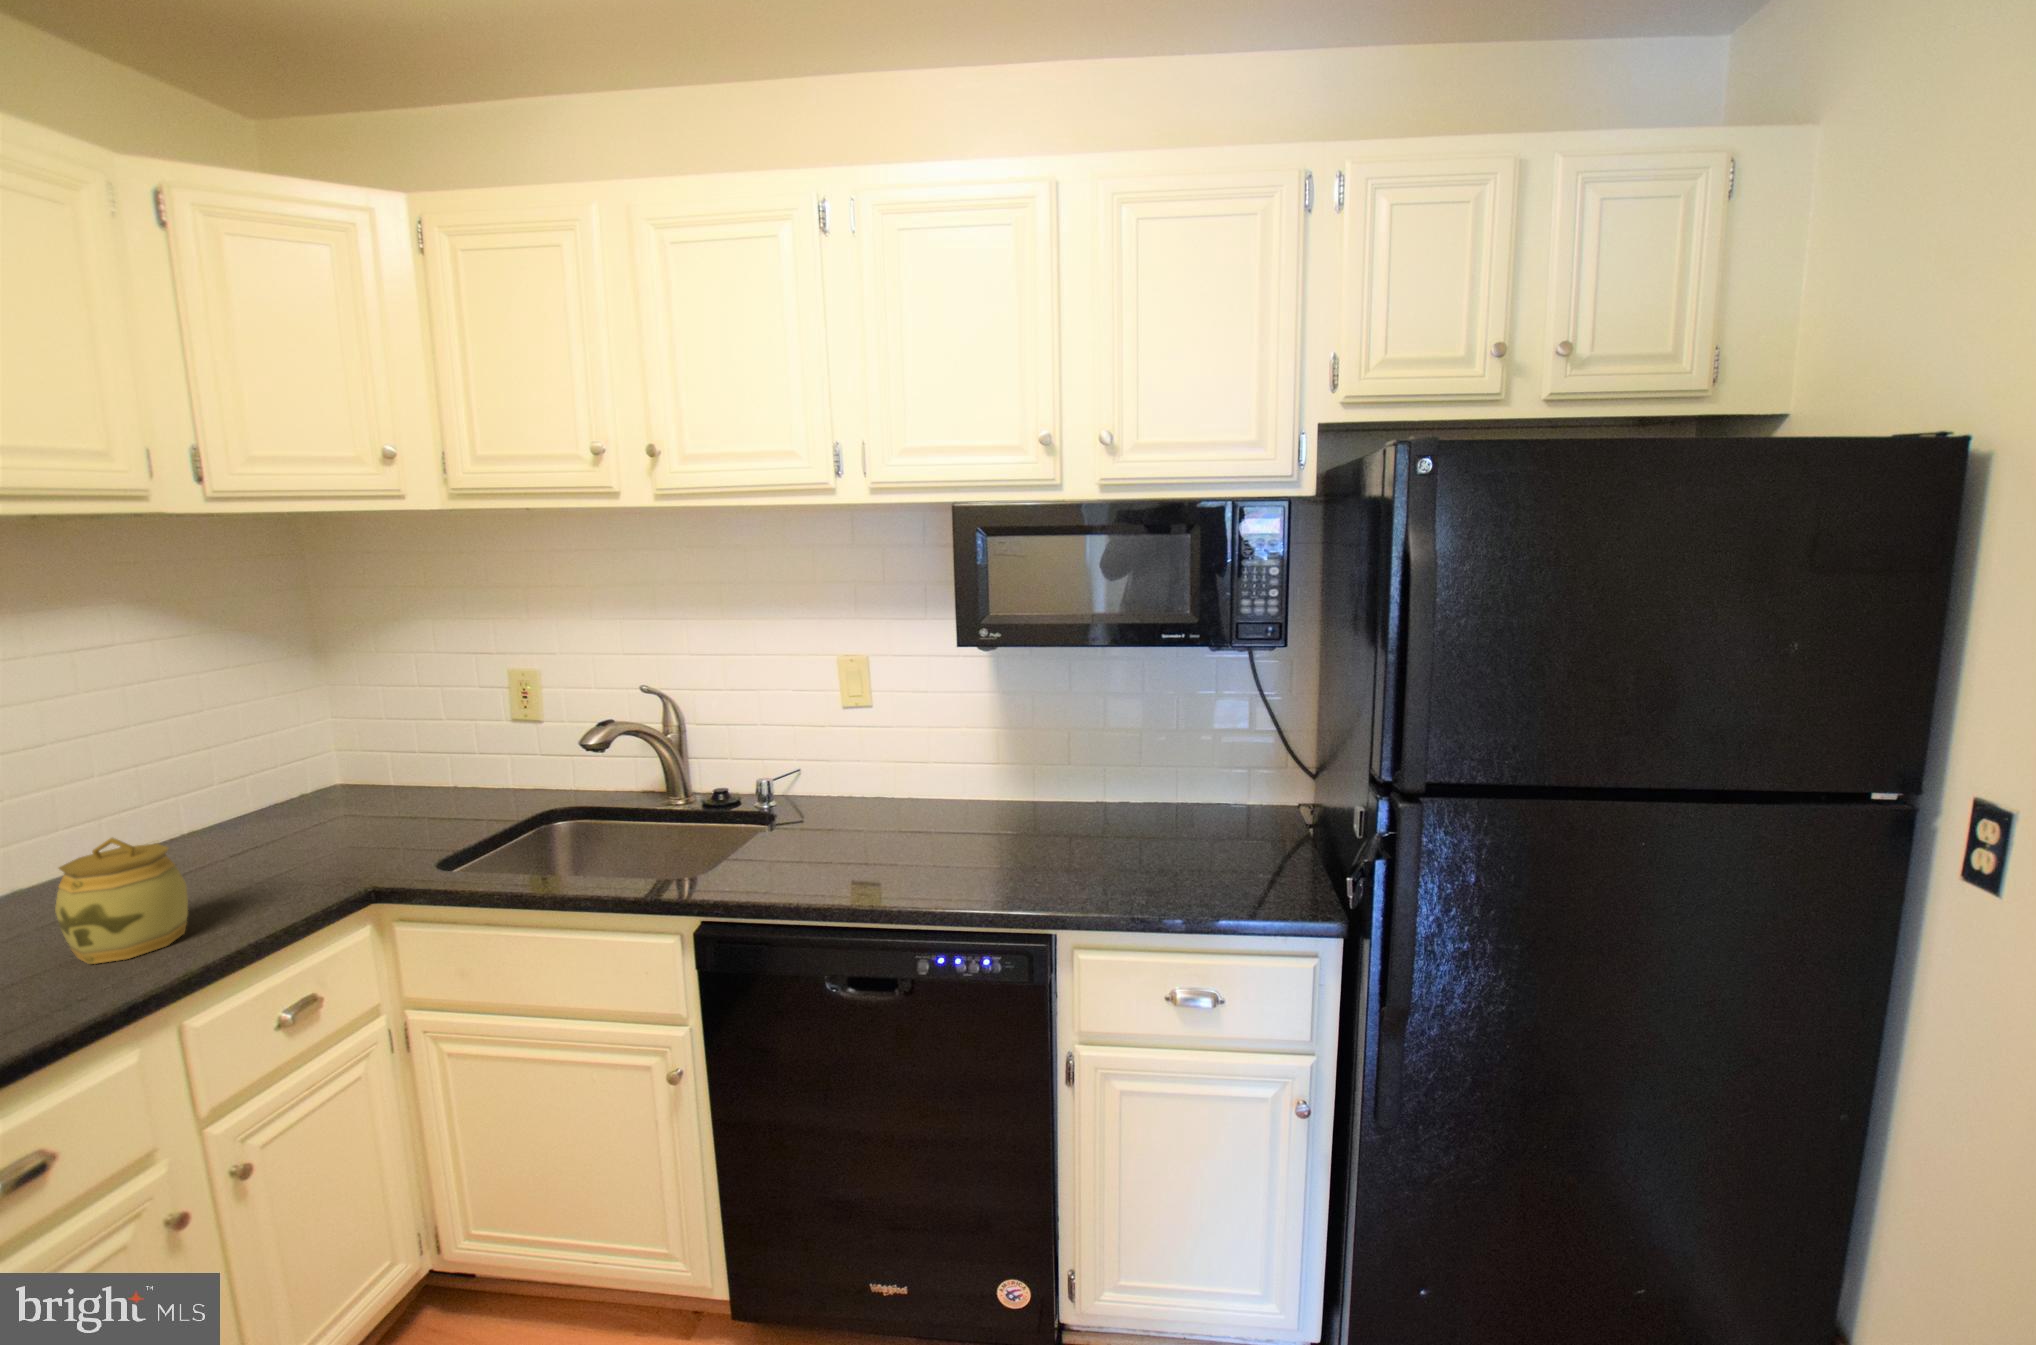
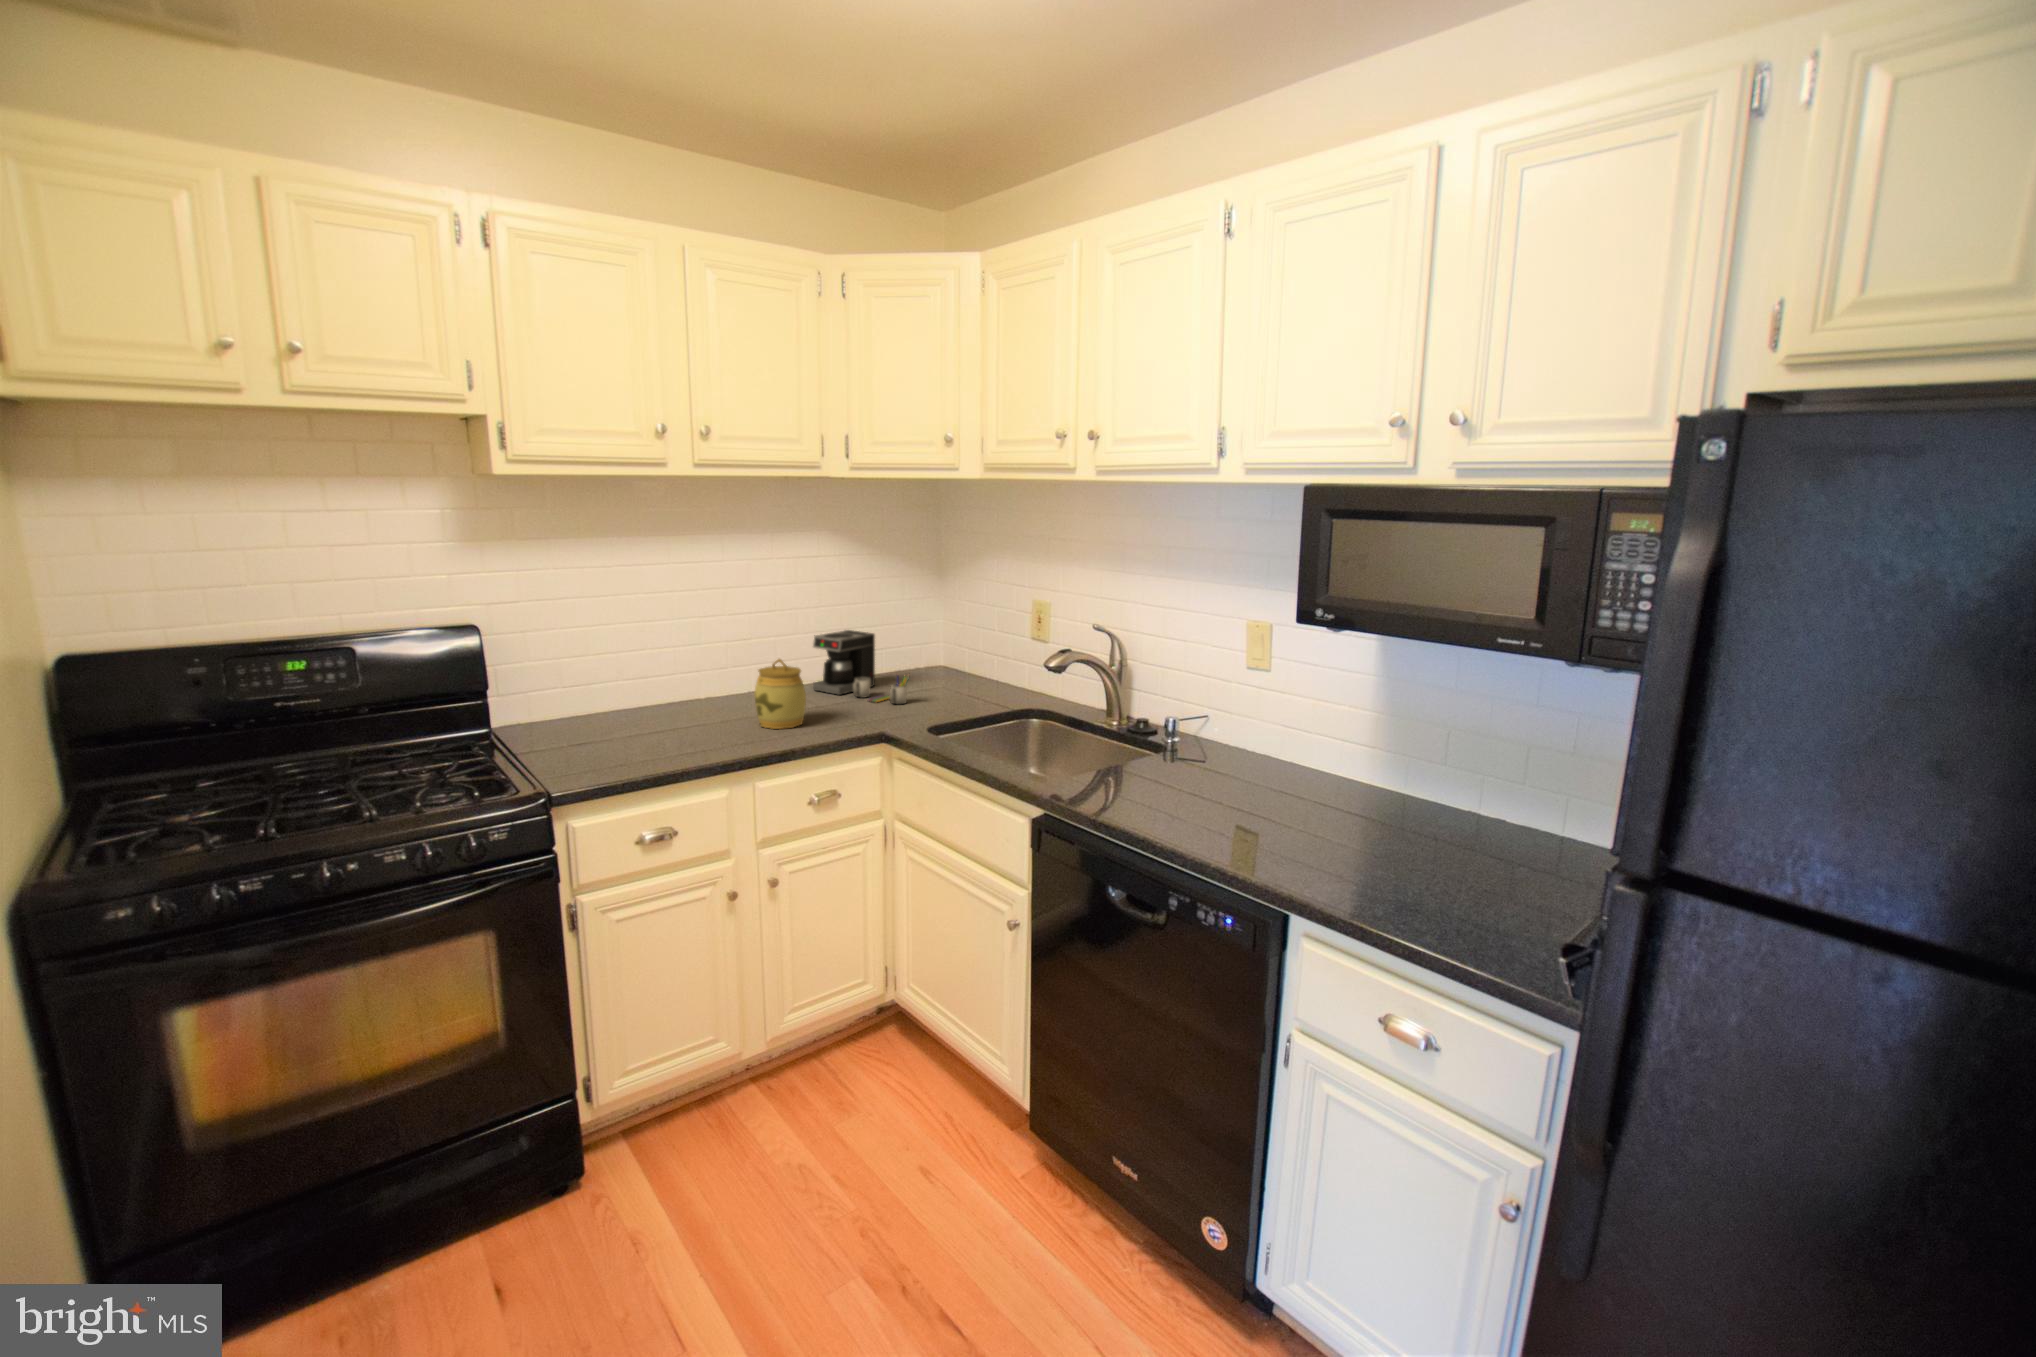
coffee maker: none [132,761,358,873] -> present [813,630,909,704]

